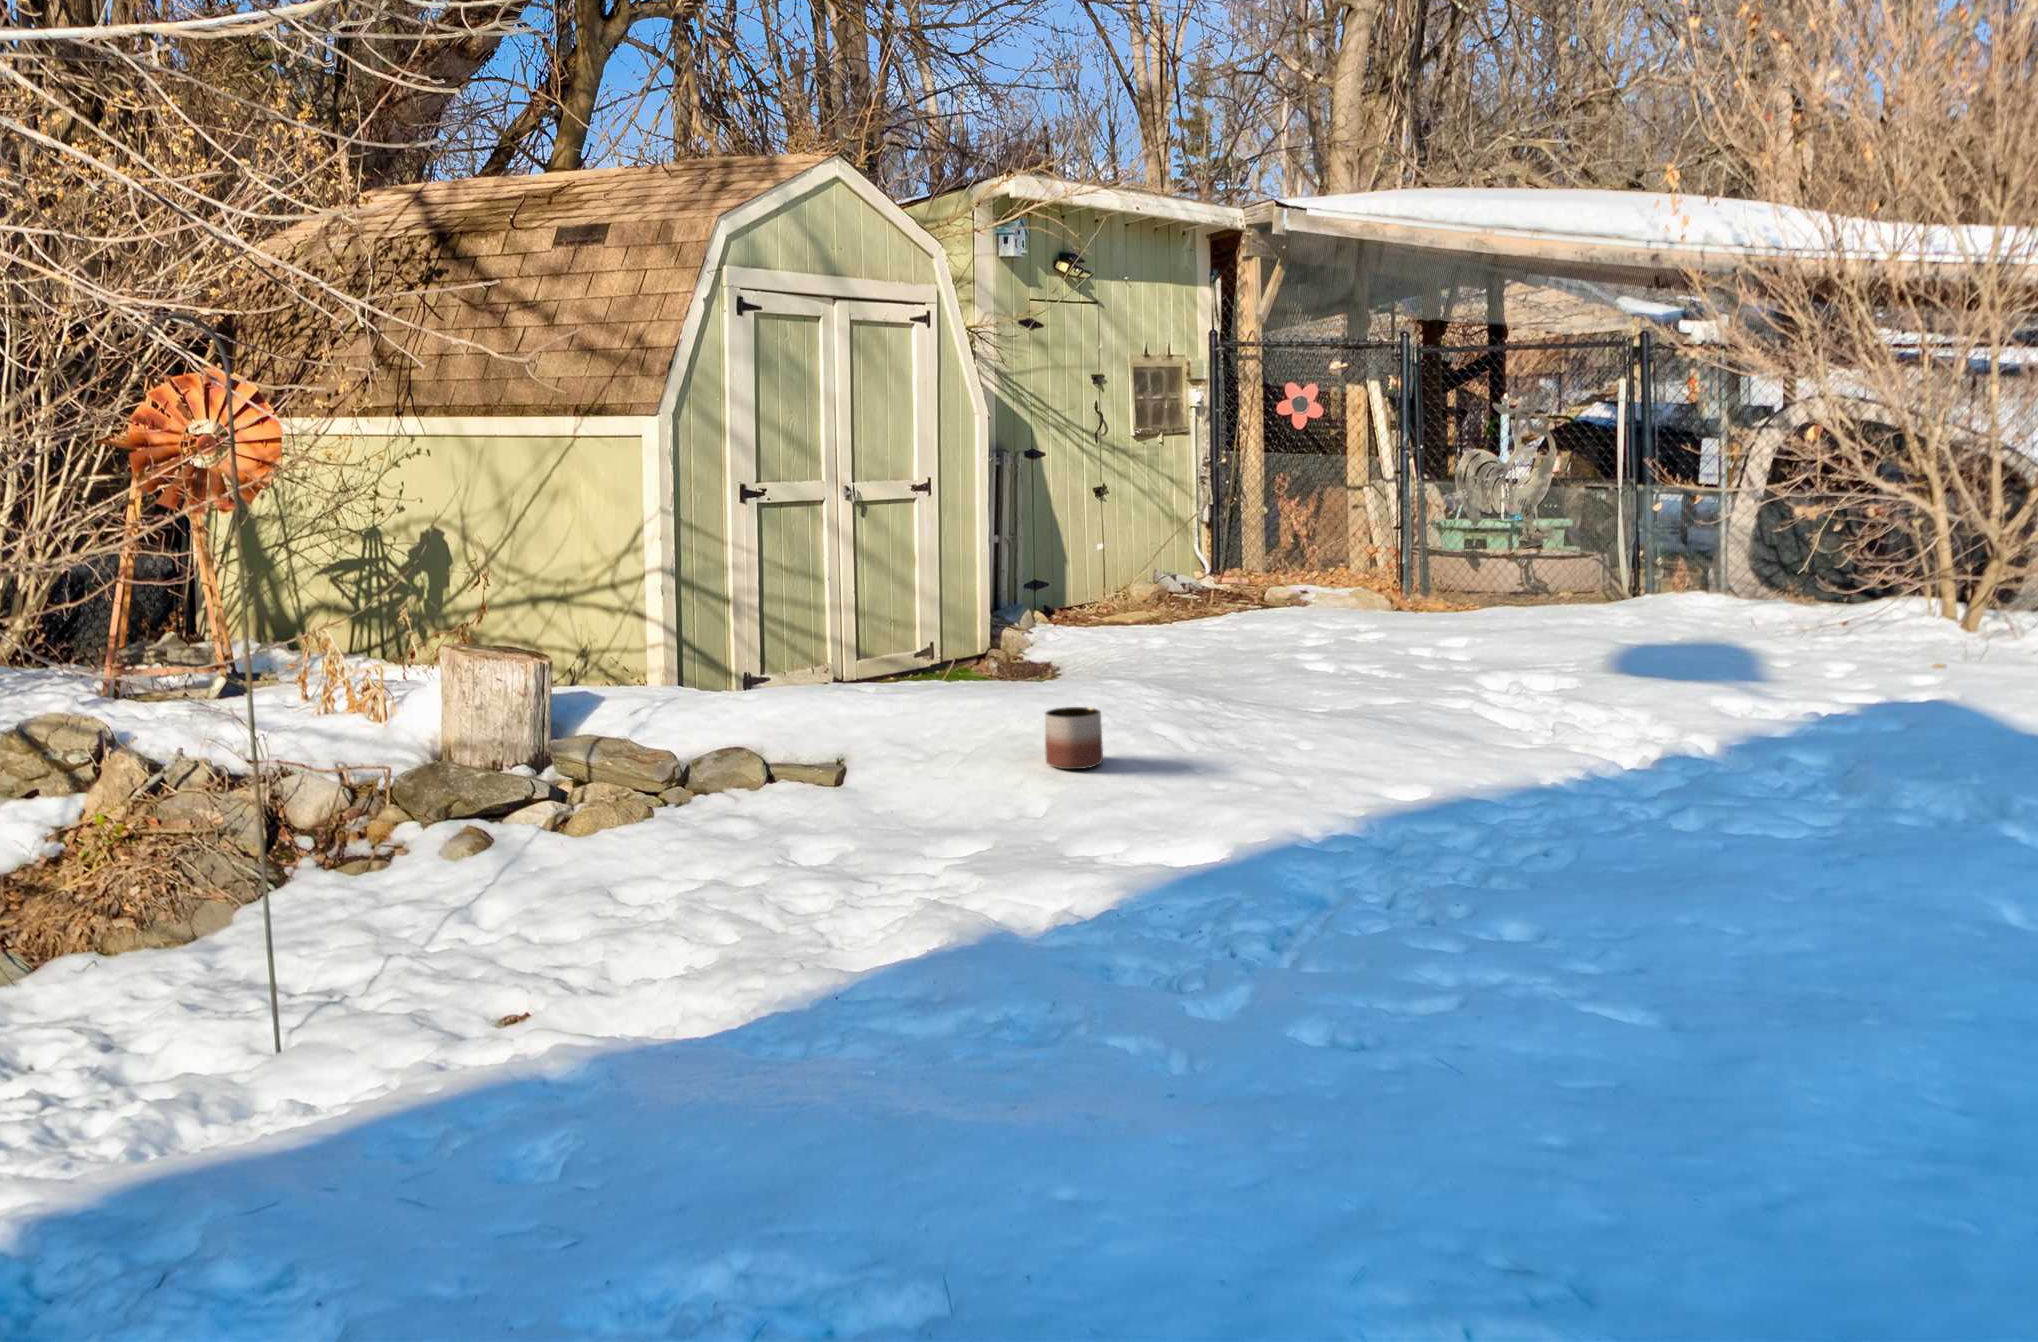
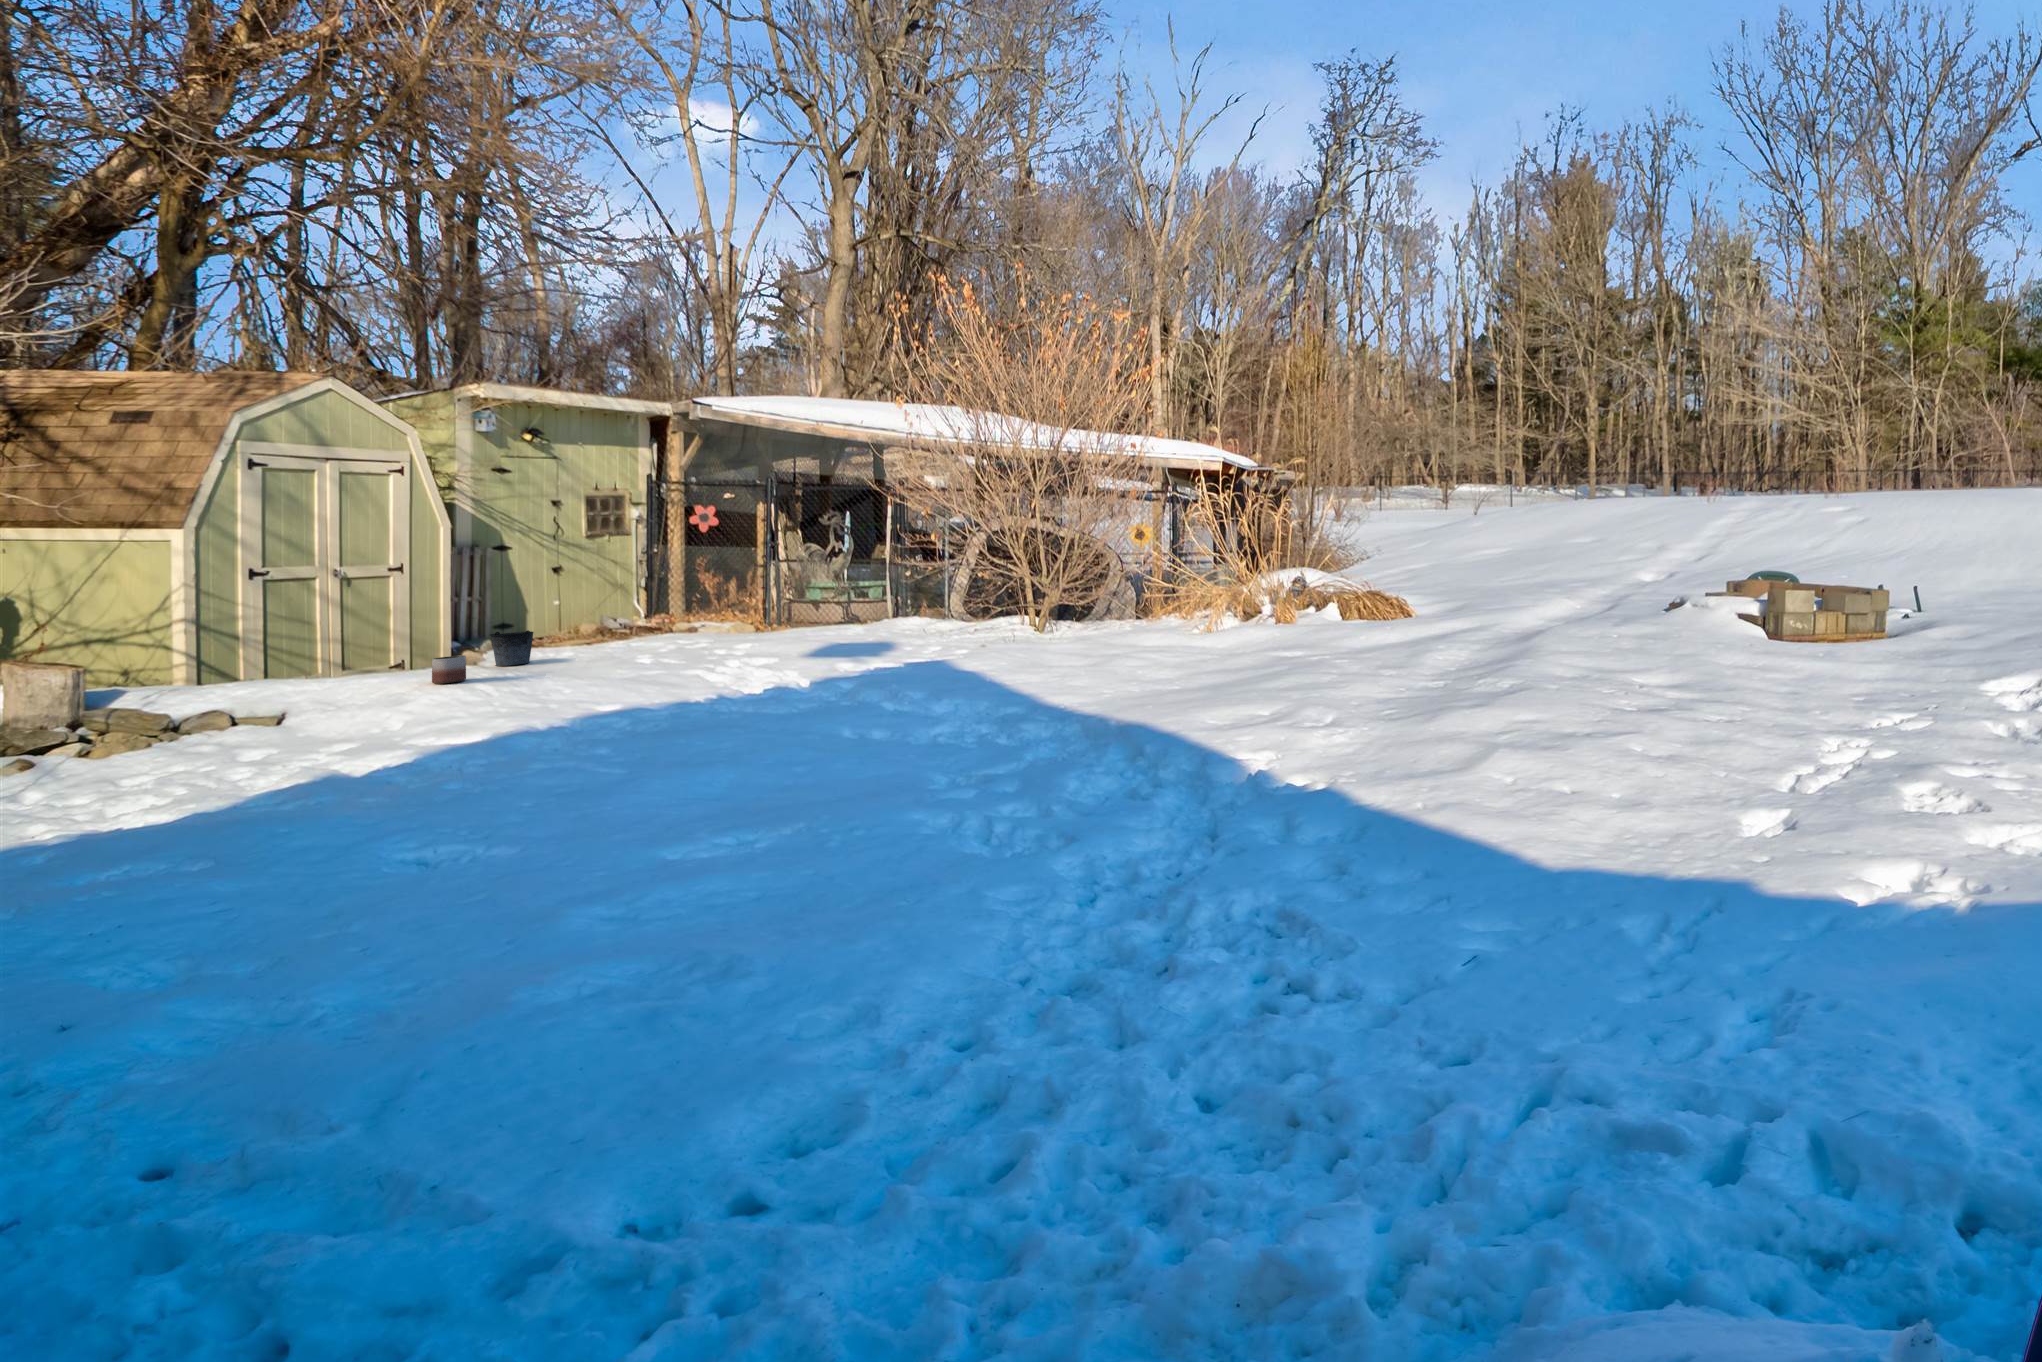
bucket: none [1115,646,1191,721] -> present [489,630,534,666]

